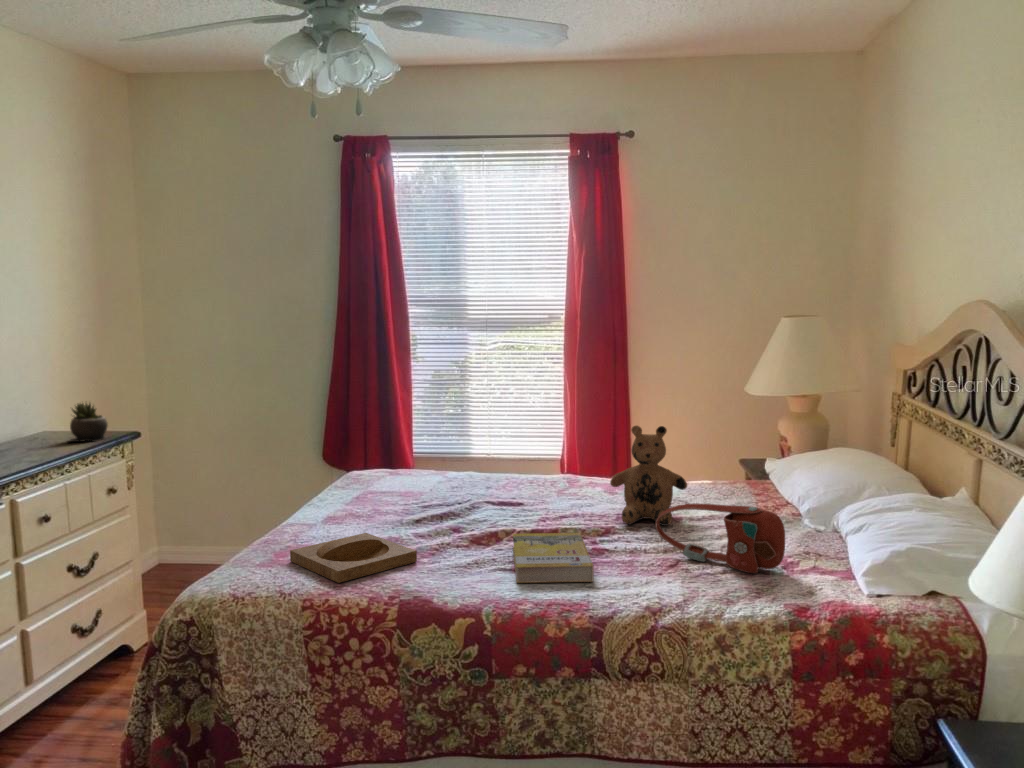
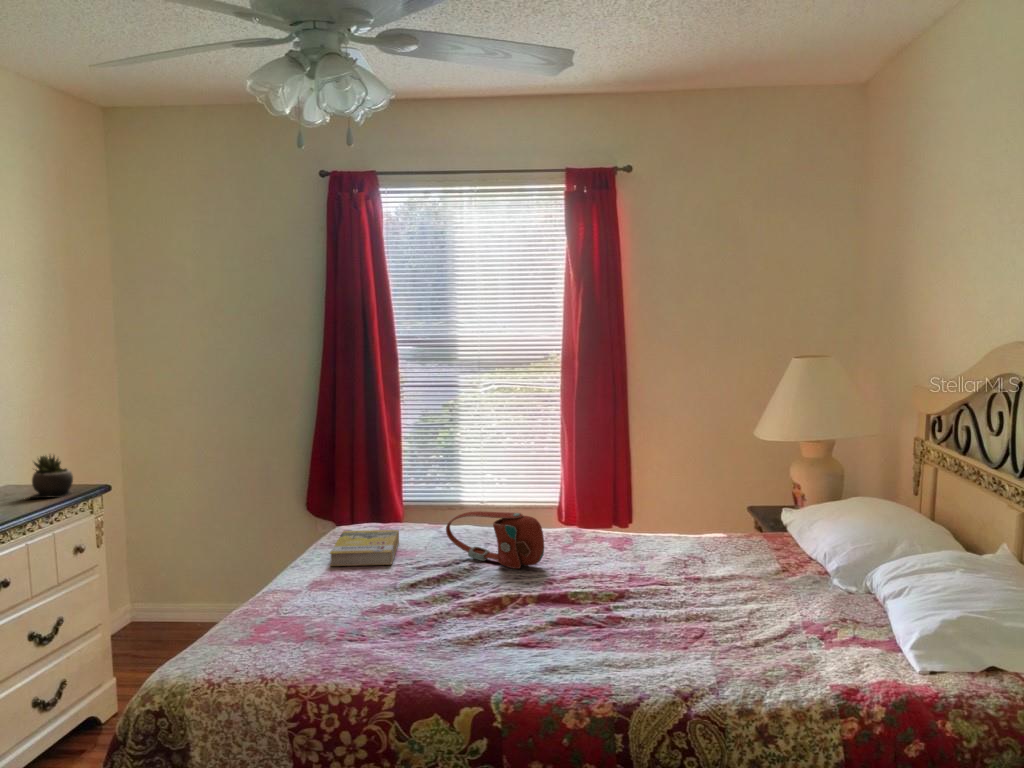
teddy bear: present [610,426,687,526] -> none [622,478,706,588]
handbag: present [655,504,785,573] -> present [446,511,544,569]
tray: present [290,533,417,583] -> none [273,601,414,664]
book: present [513,533,594,583] -> present [330,530,399,566]

